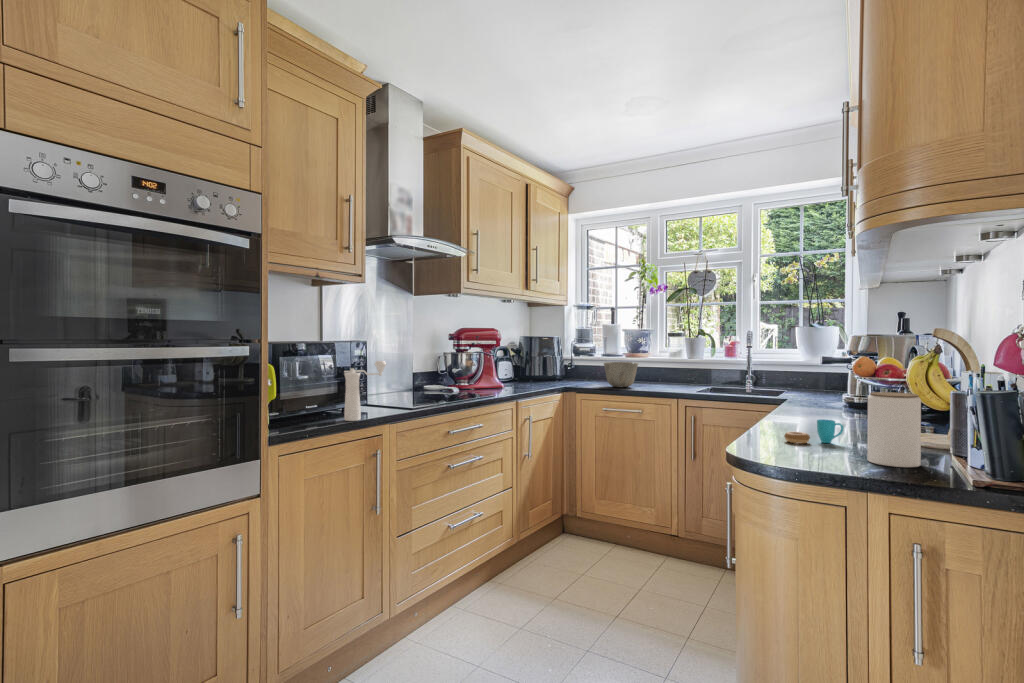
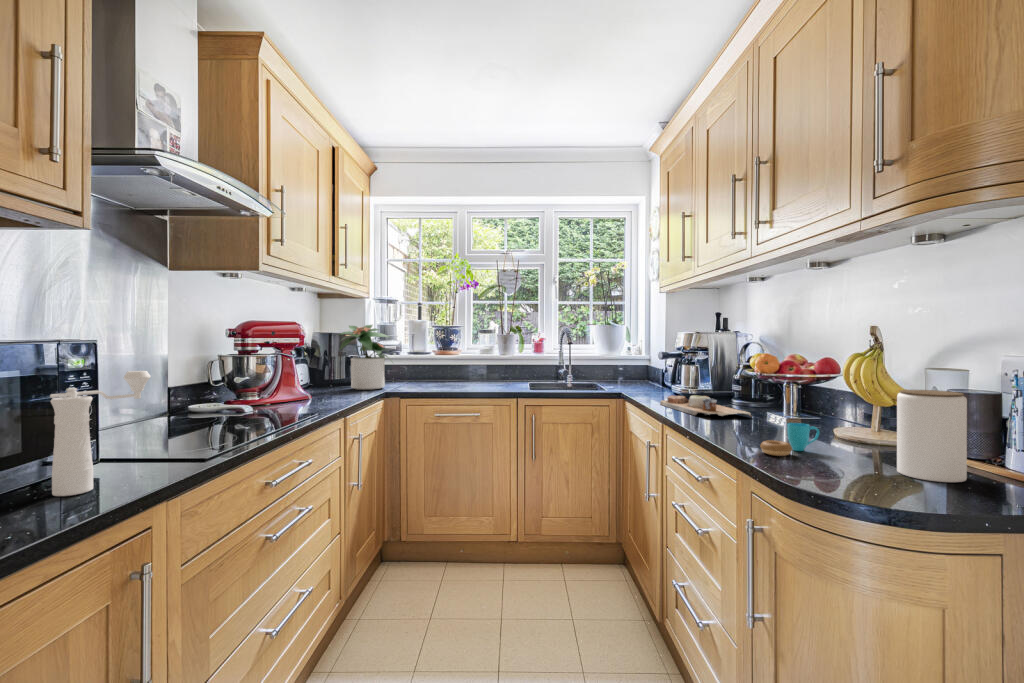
potted plant: none [532,329,579,384] -> present [340,325,389,390]
ceramic bowl: present [604,362,638,387] -> none [428,361,467,390]
cutting board: none [798,400,863,422] -> present [660,395,752,416]

